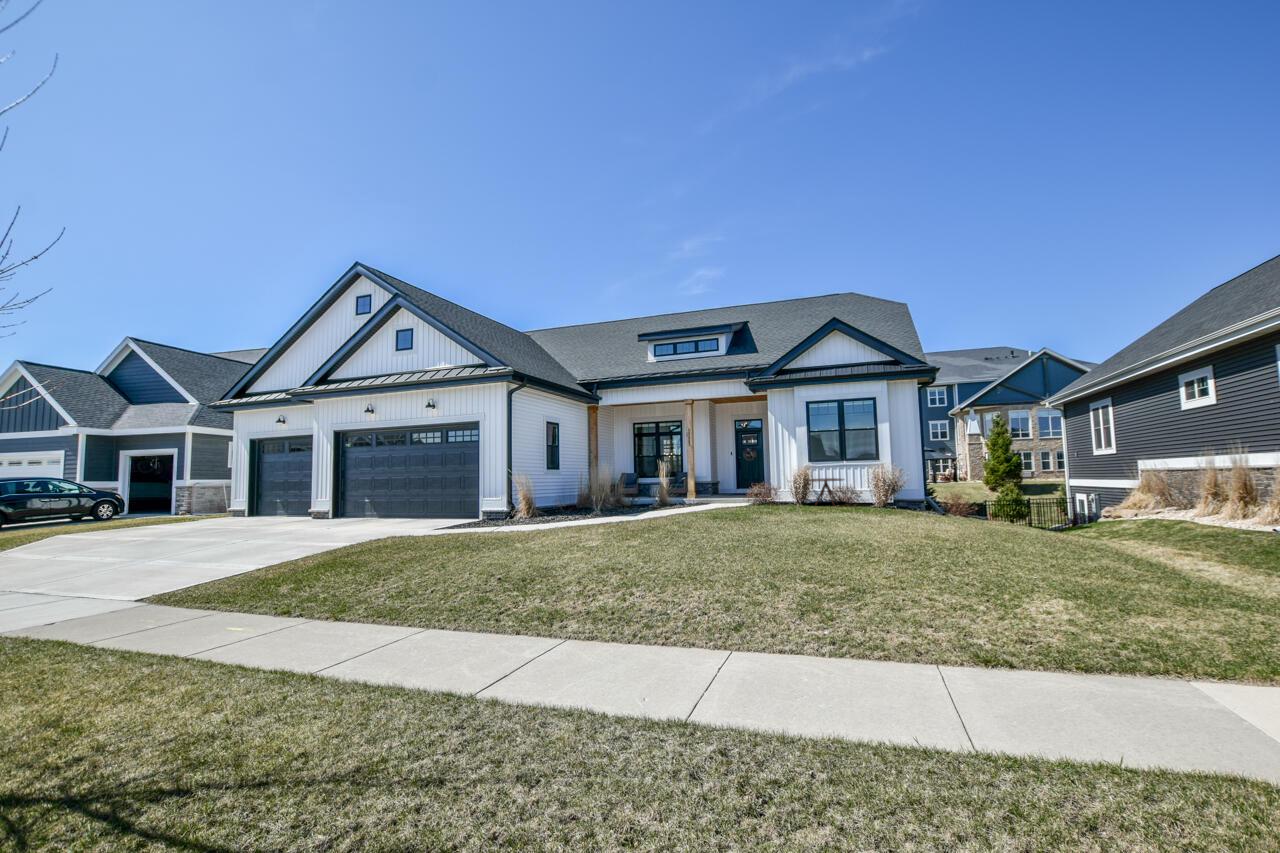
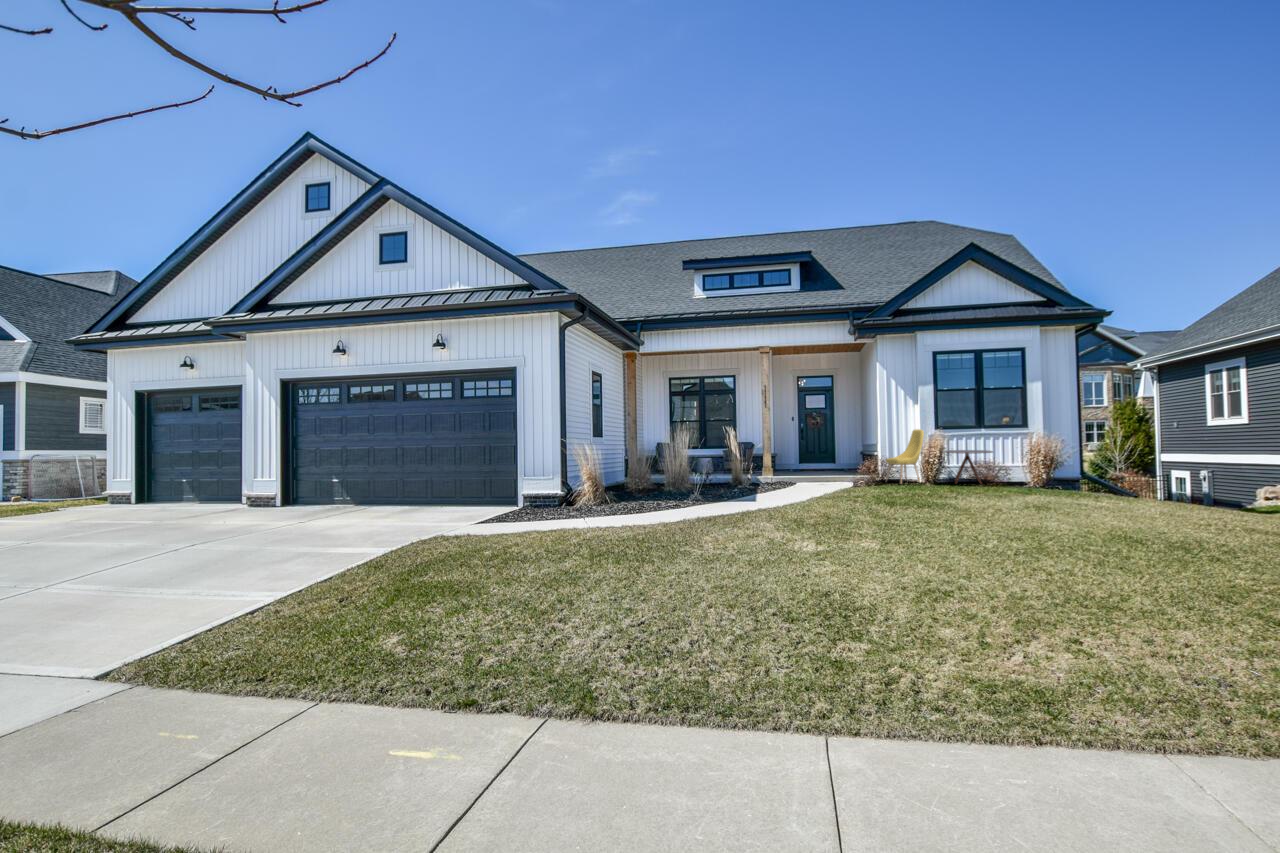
chair: none [765,462,793,506] -> present [886,429,924,484]

